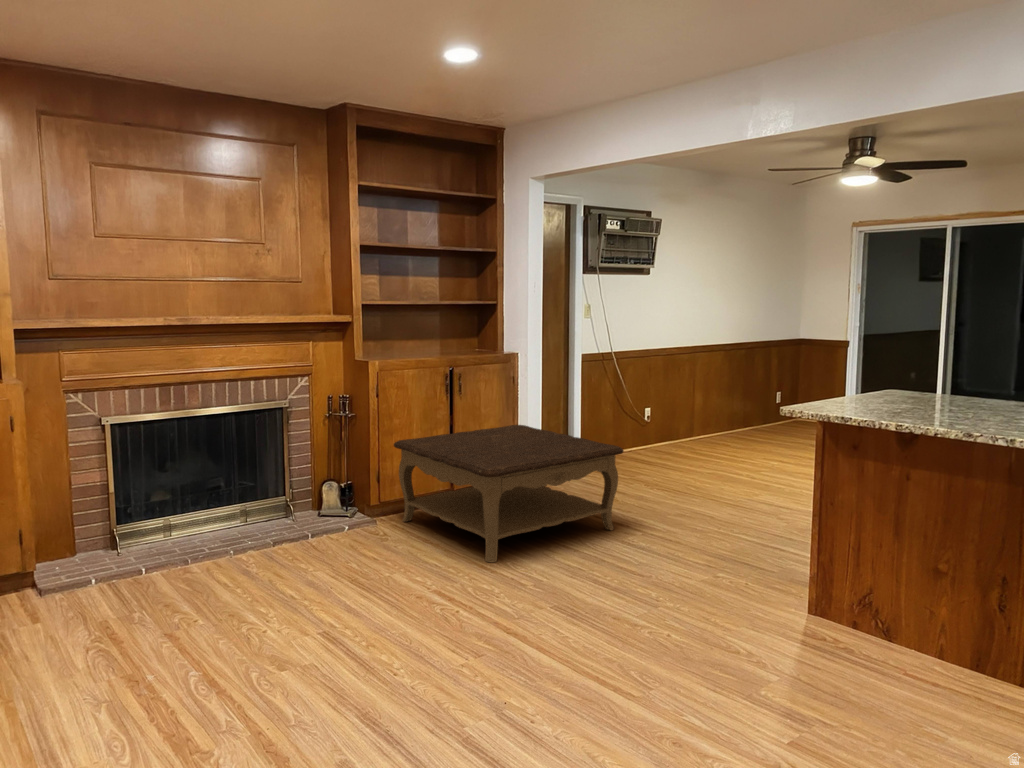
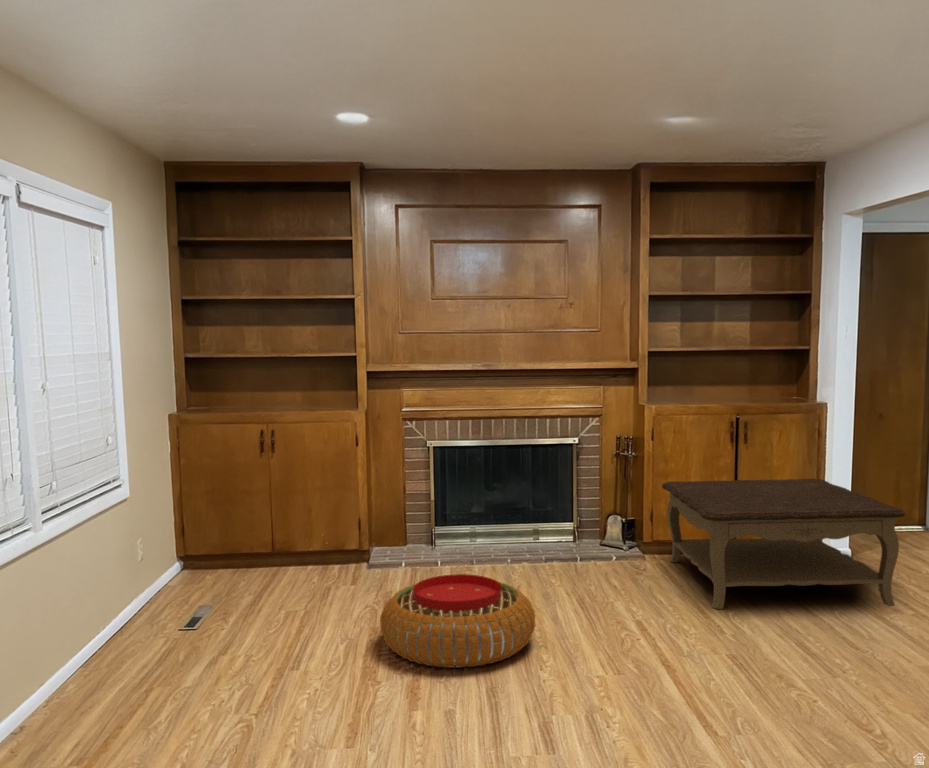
pouf: none [161,581,367,715] -> present [380,574,535,668]

